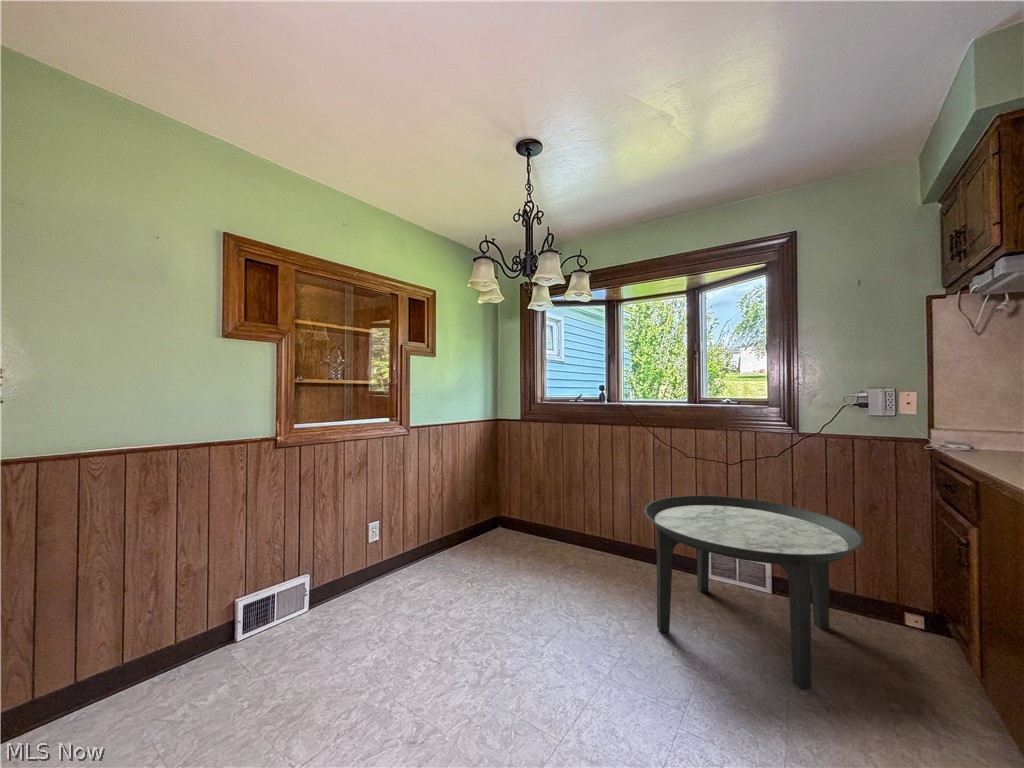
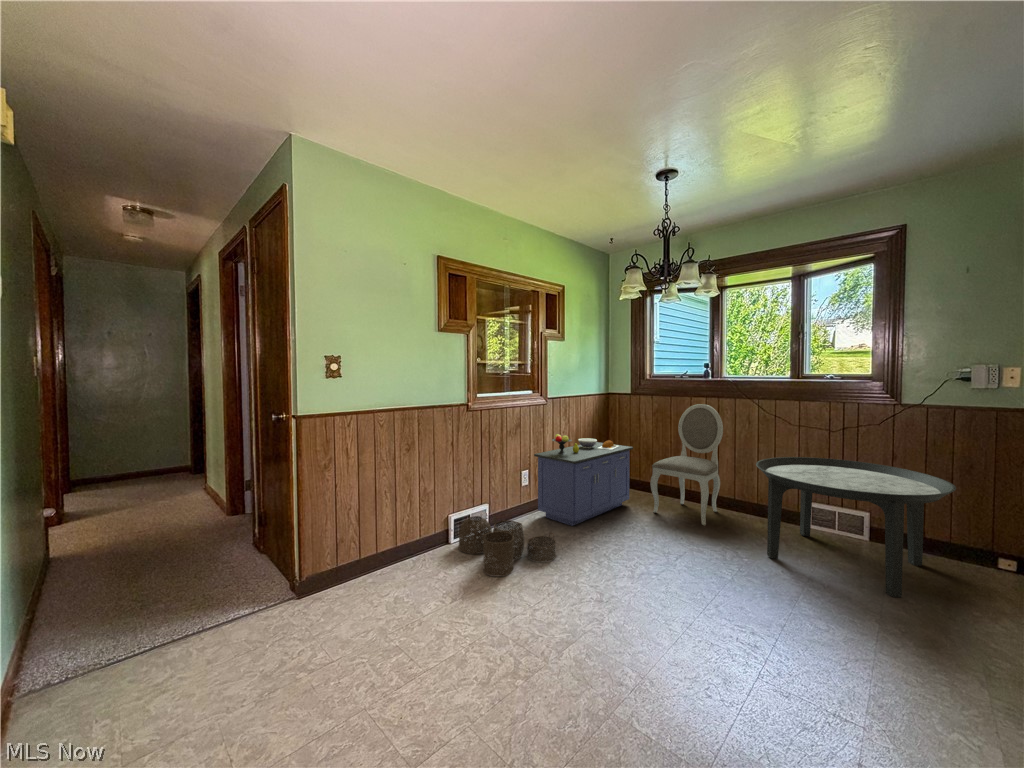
dining chair: none [532,432,615,582] -> present [650,404,723,525]
storage cabinet: none [384,473,515,594] -> present [534,434,633,526]
woven basket: none [243,595,383,705] -> present [459,516,556,577]

